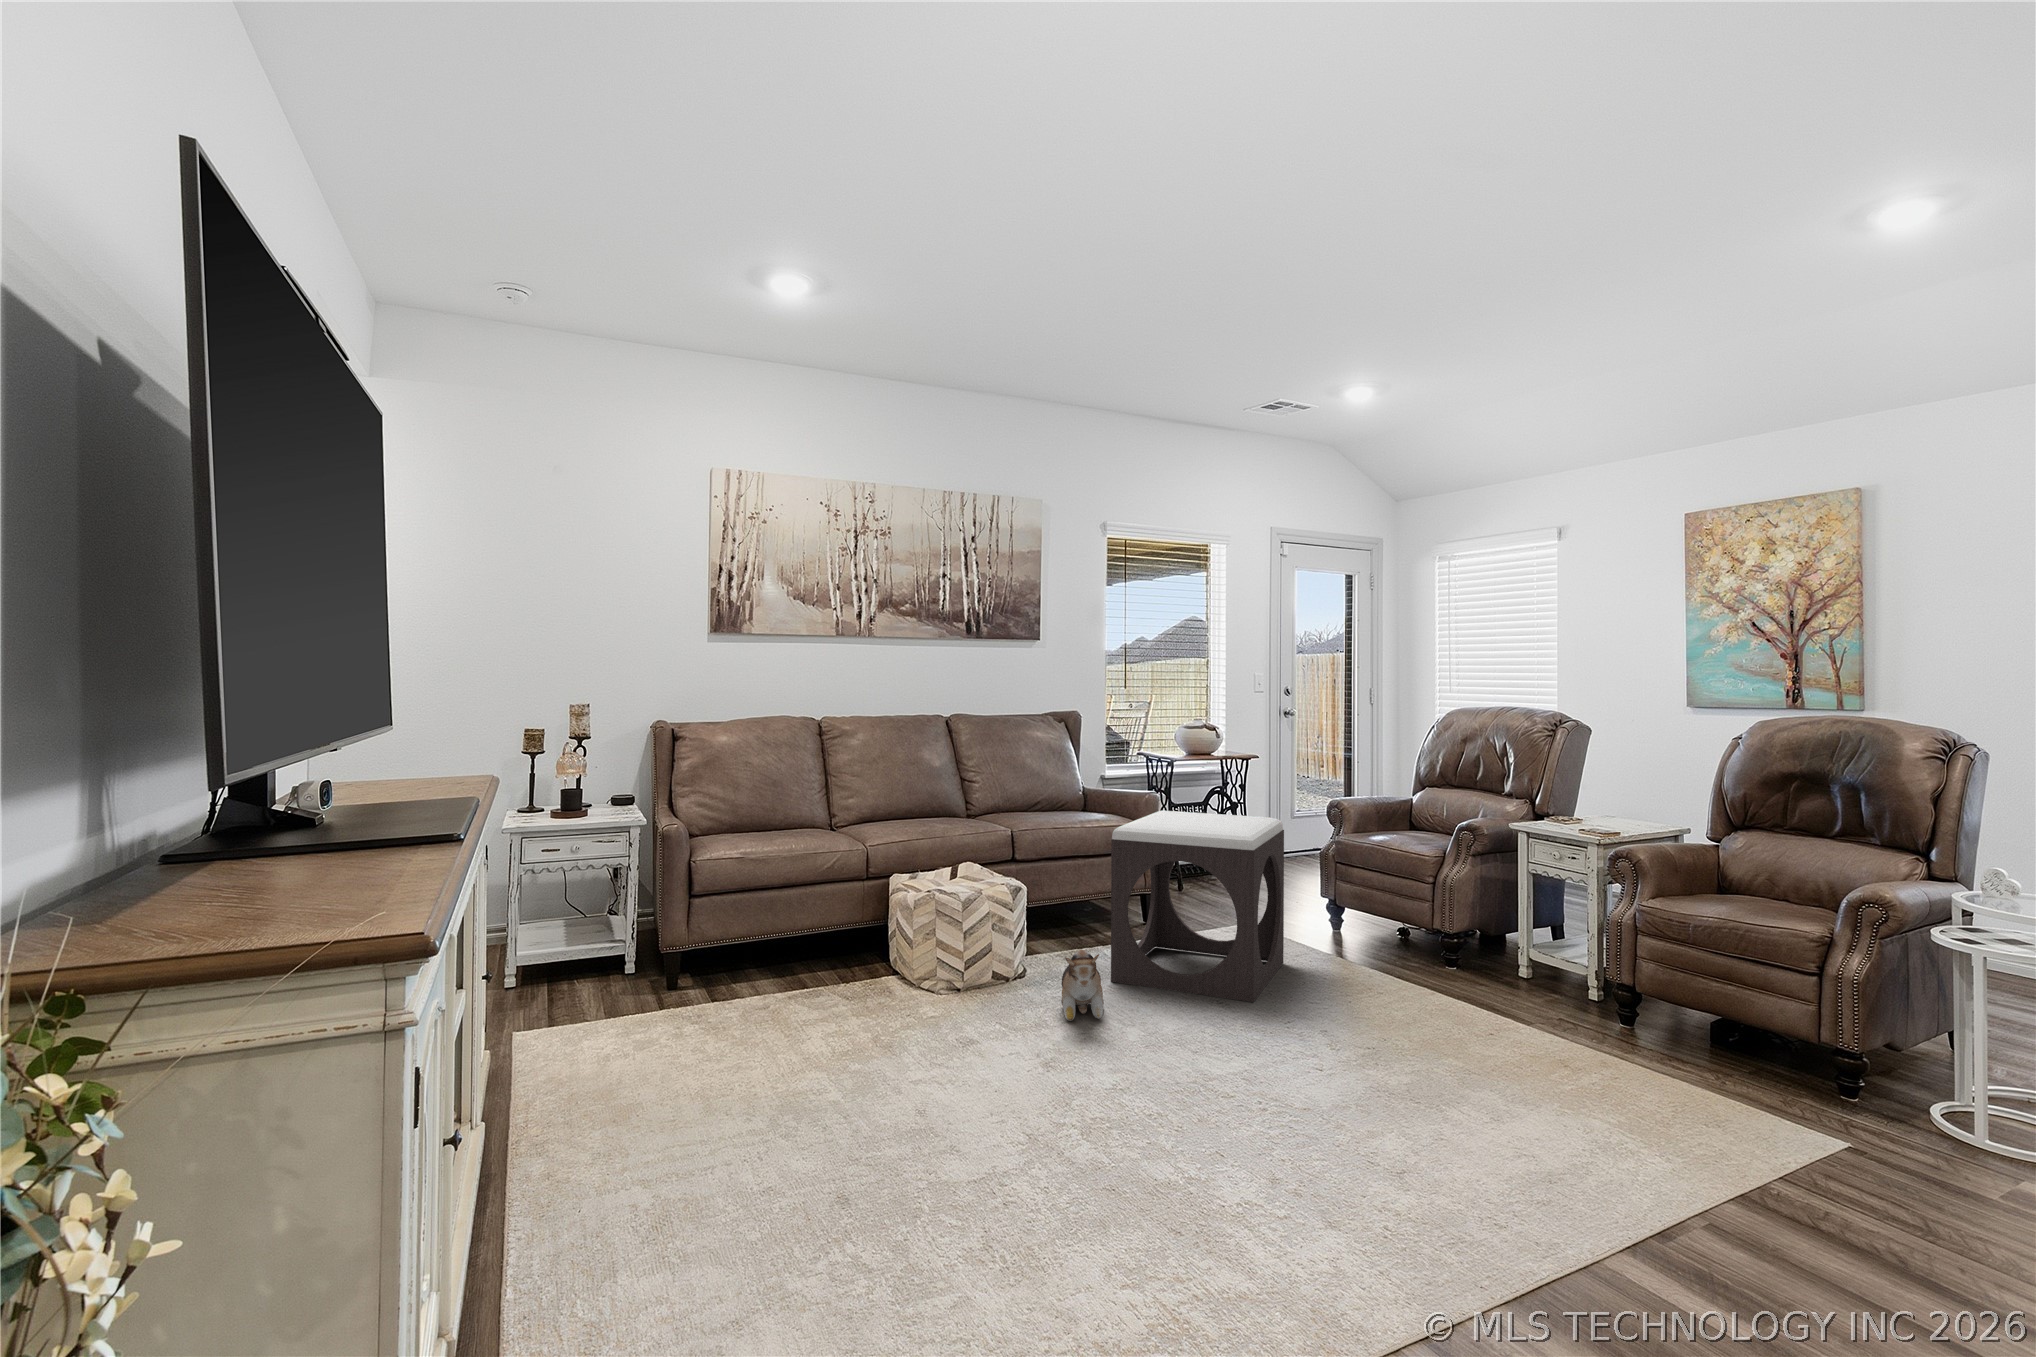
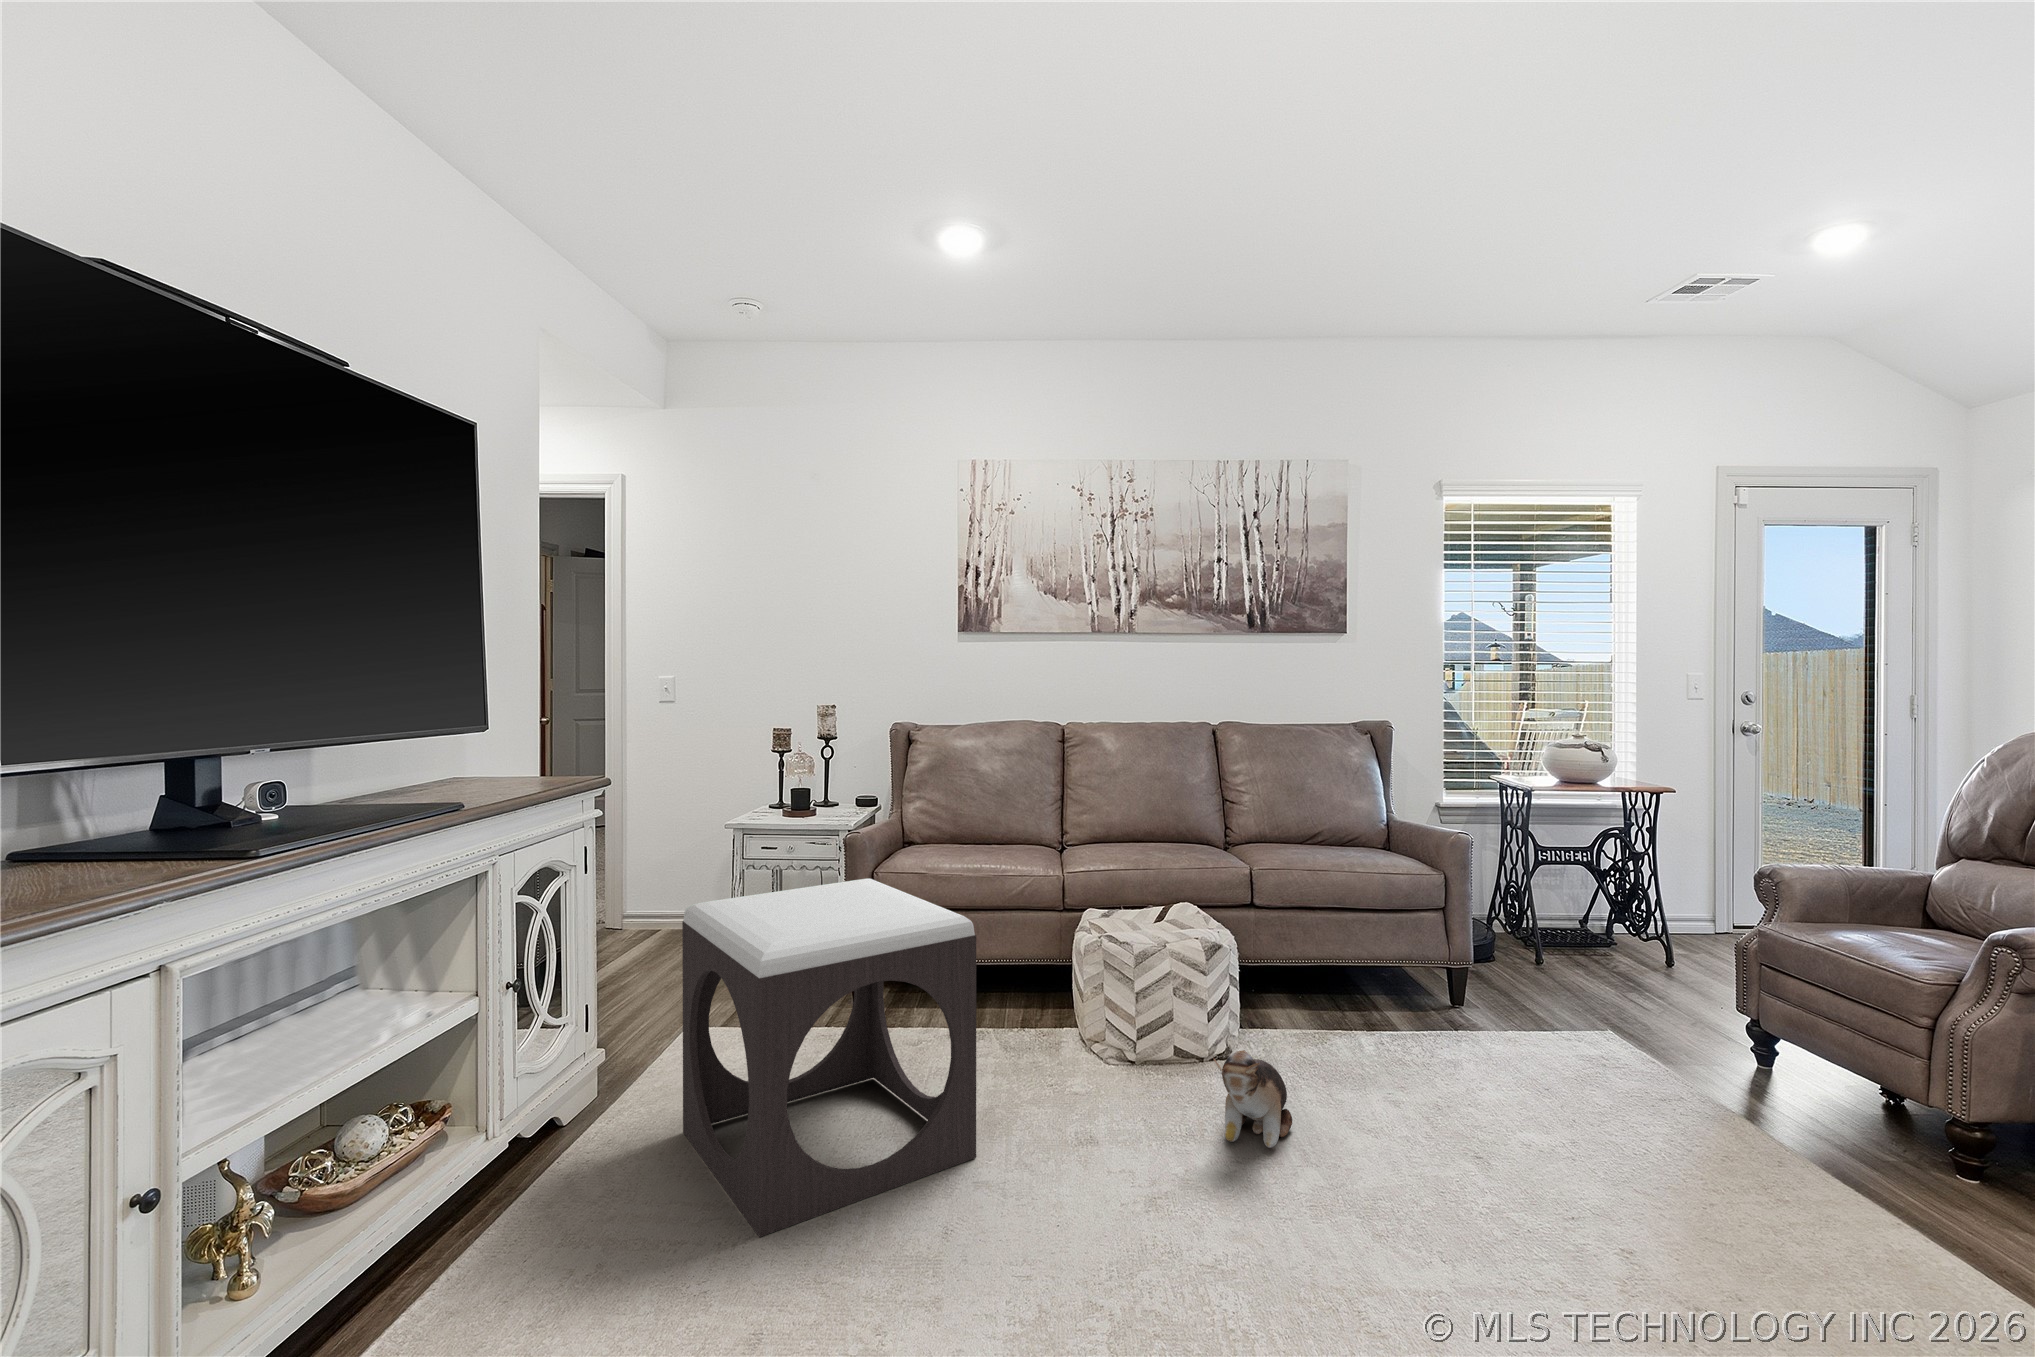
footstool: present [1111,811,1284,1002] -> present [682,878,976,1237]

